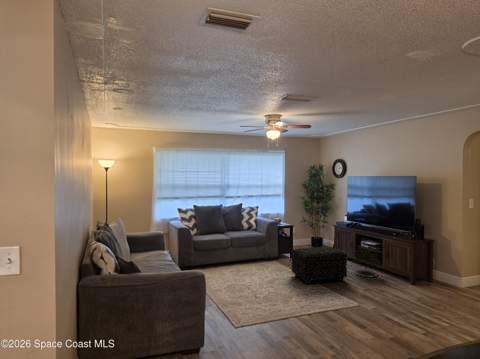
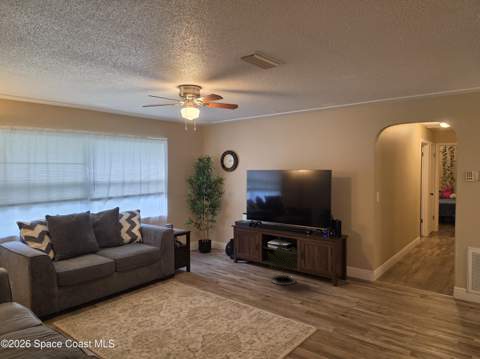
footstool: present [292,247,347,284] -> none [206,255,272,309]

